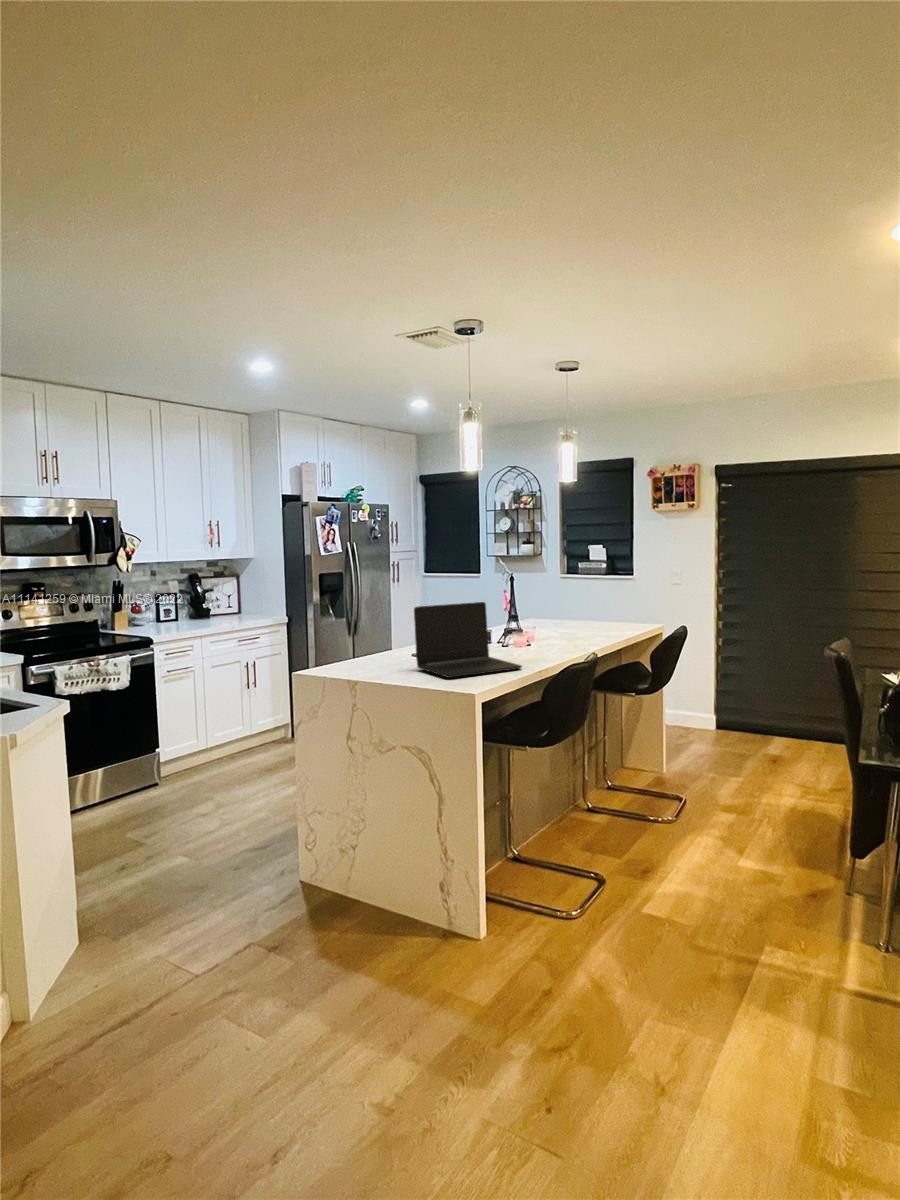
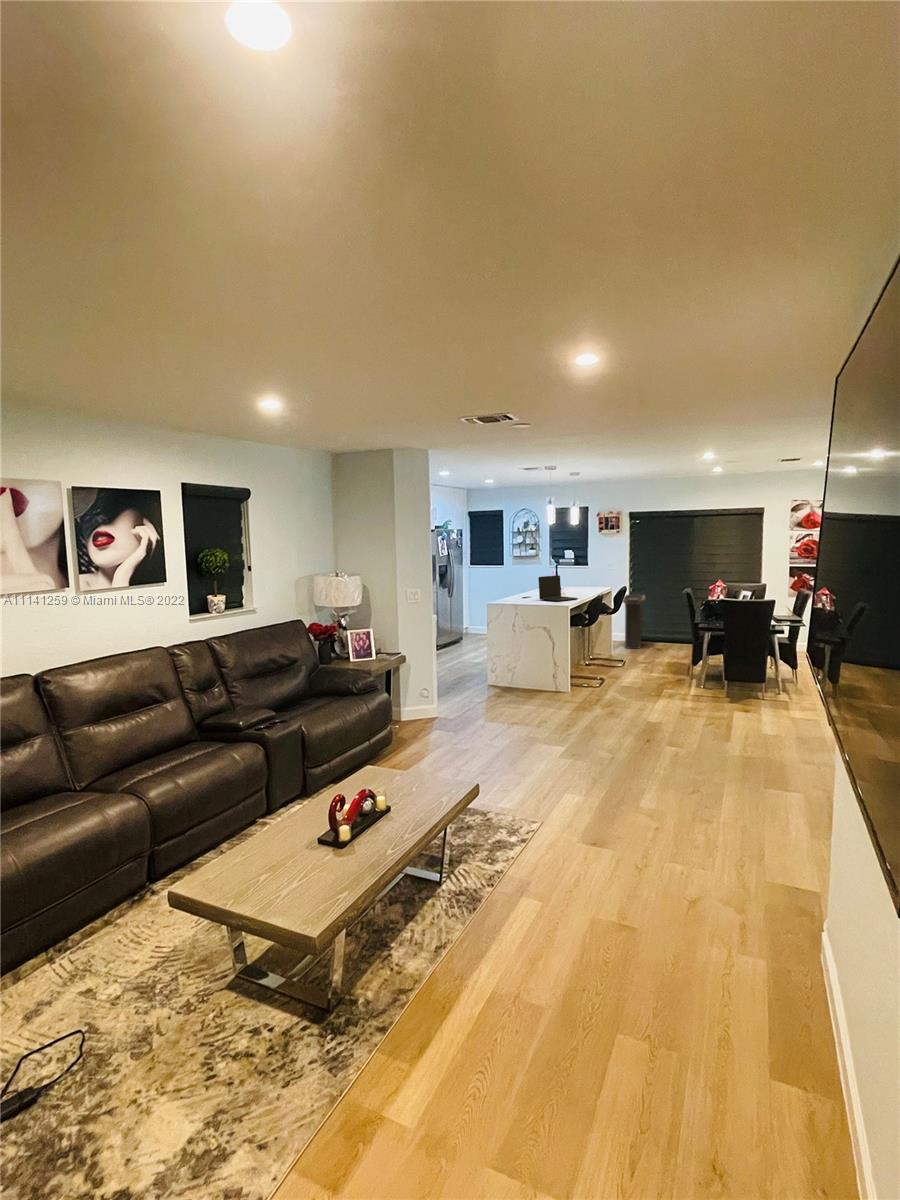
trash can: none [694,634,747,754] -> present [623,595,645,649]

